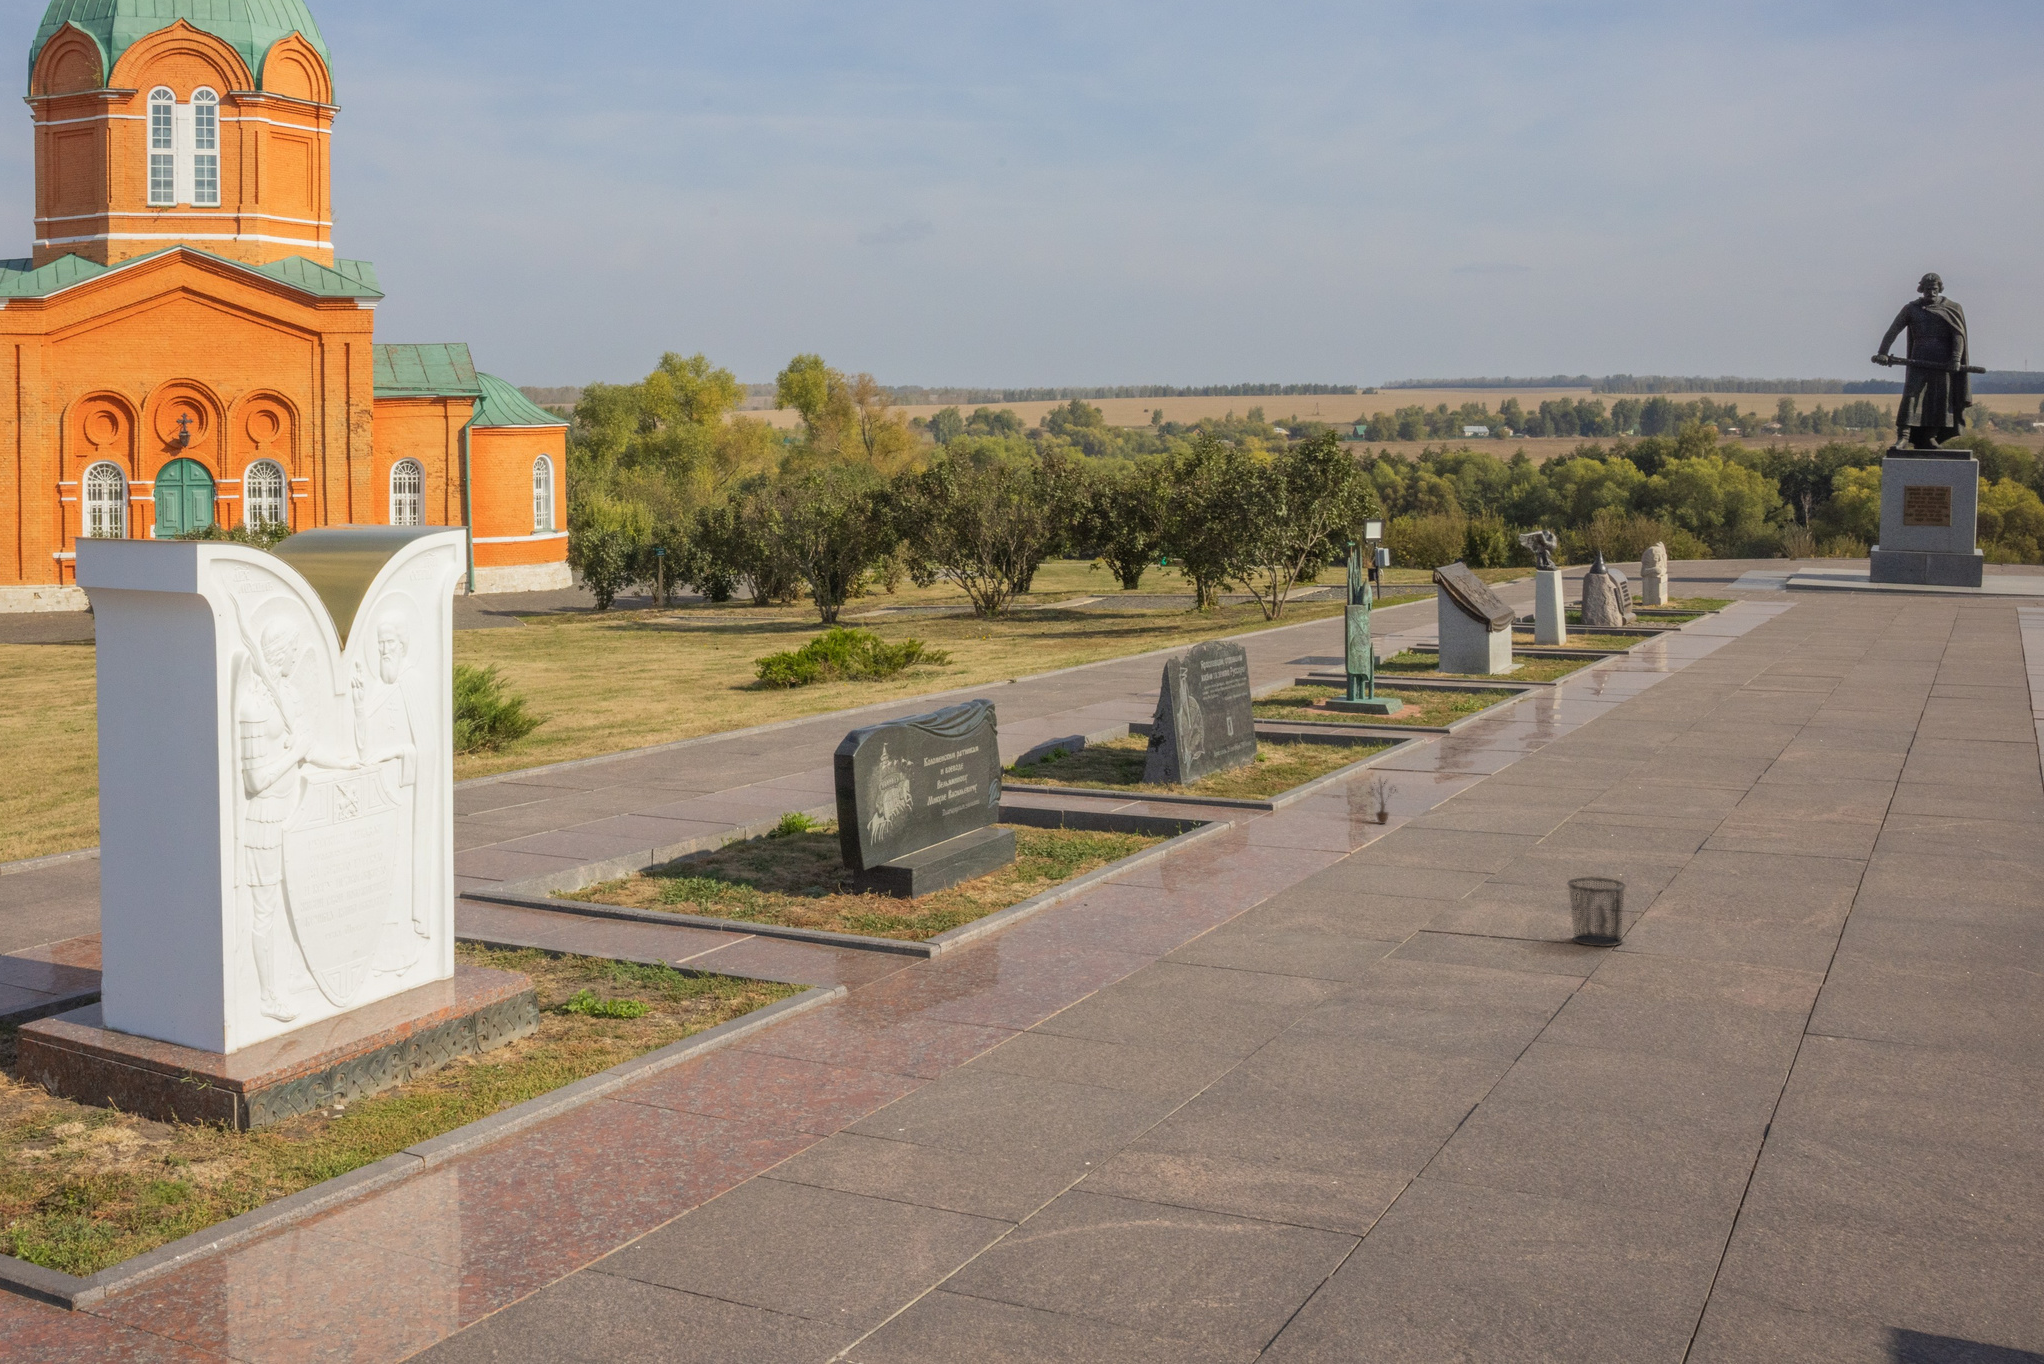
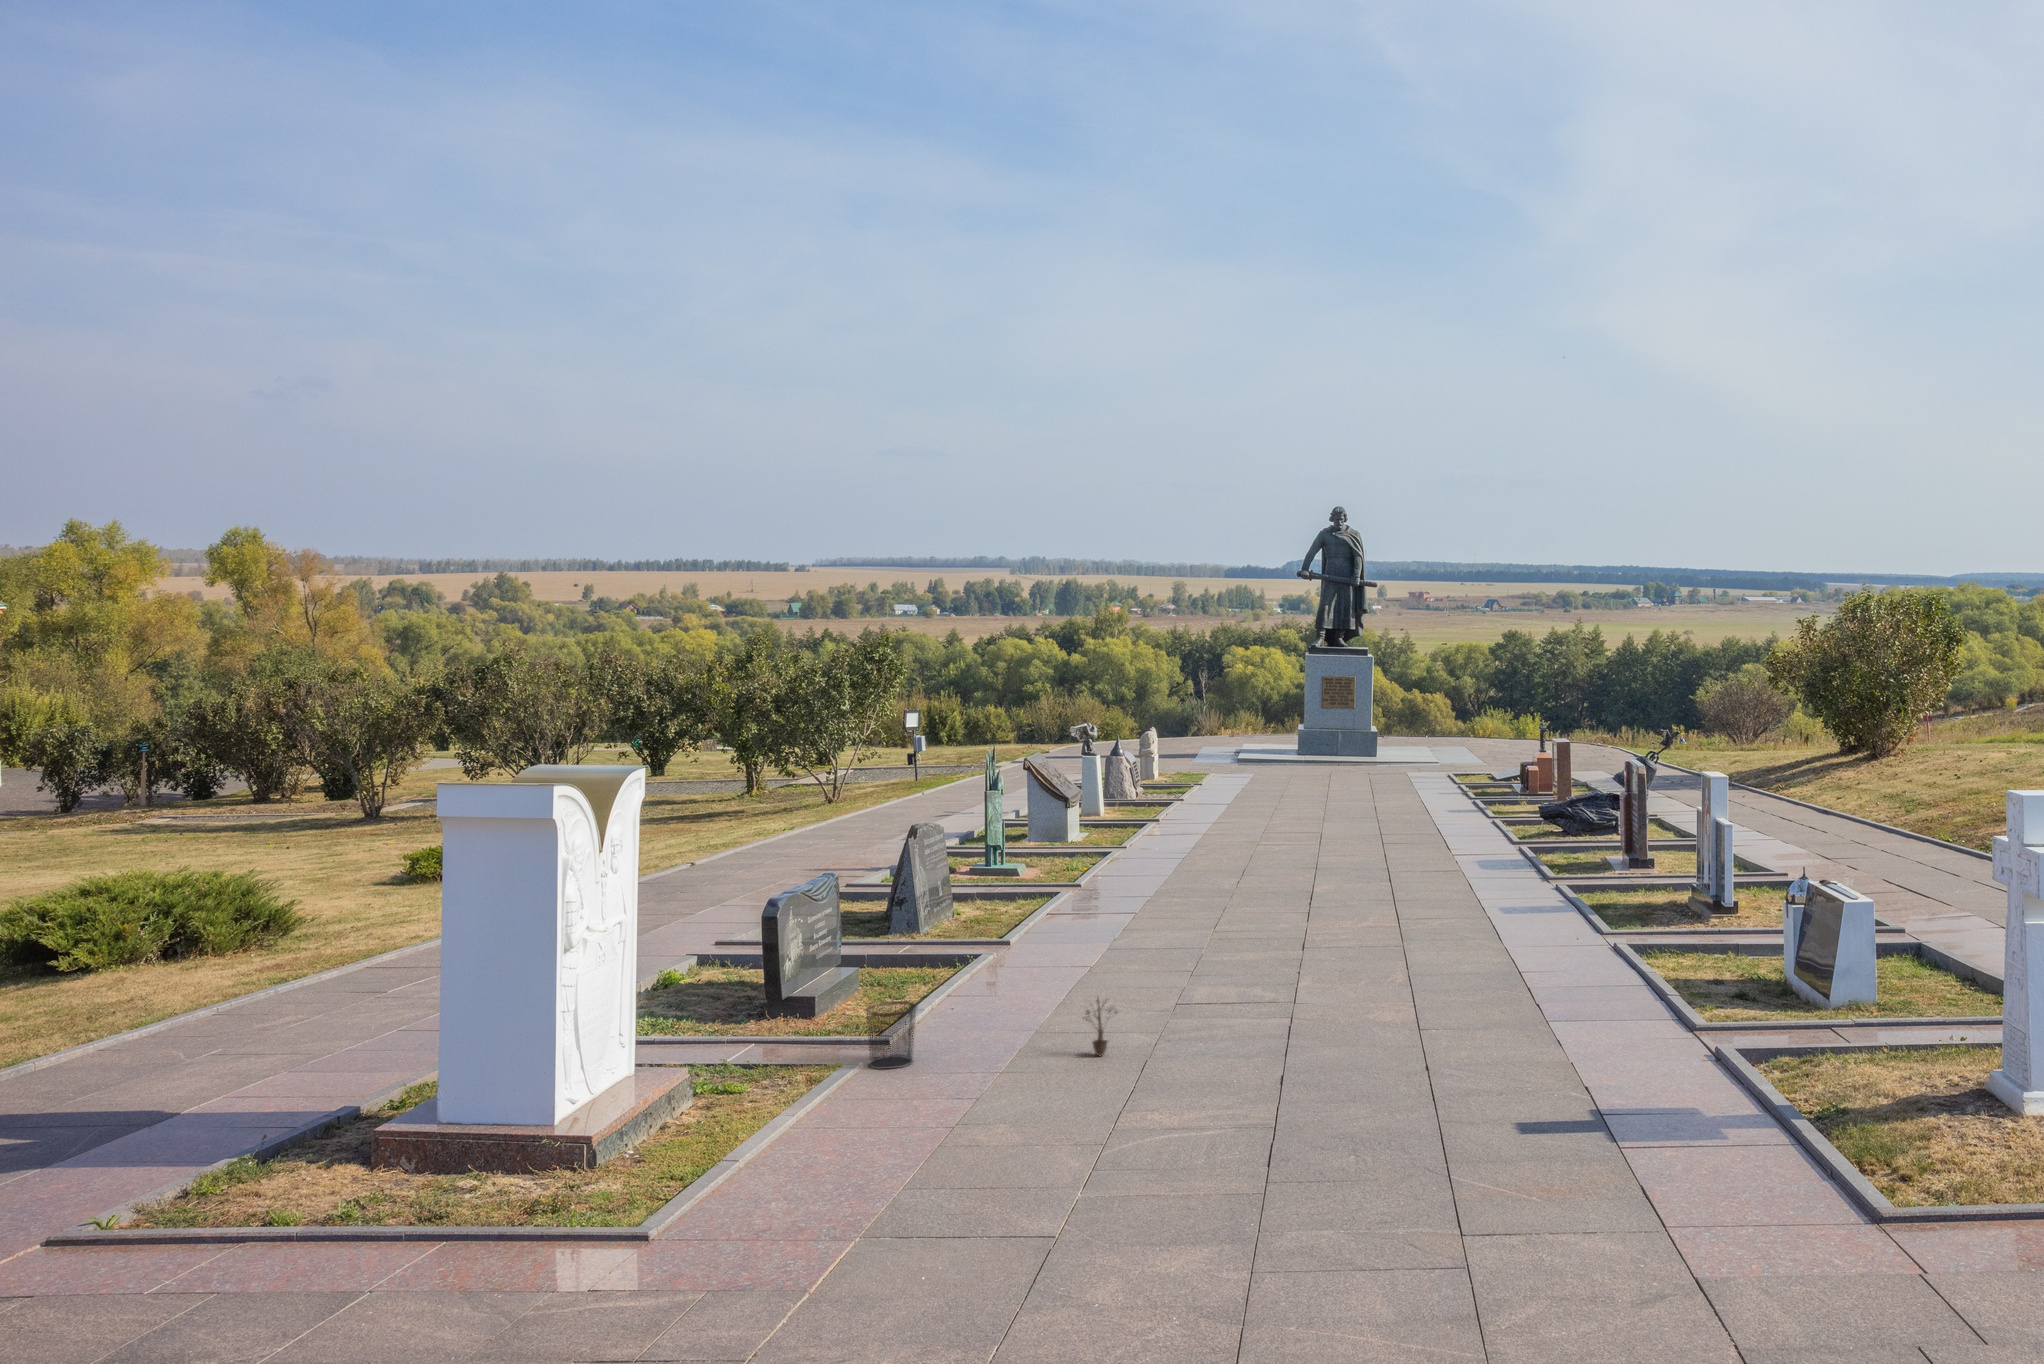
waste bin: present [1568,877,1625,947] -> present [865,1001,917,1069]

